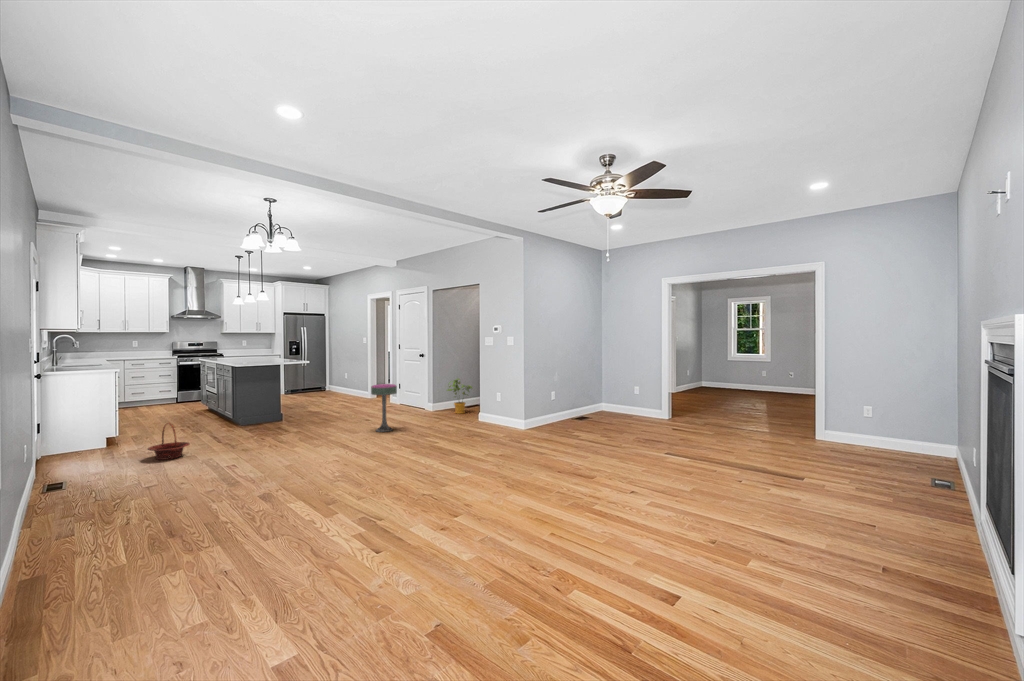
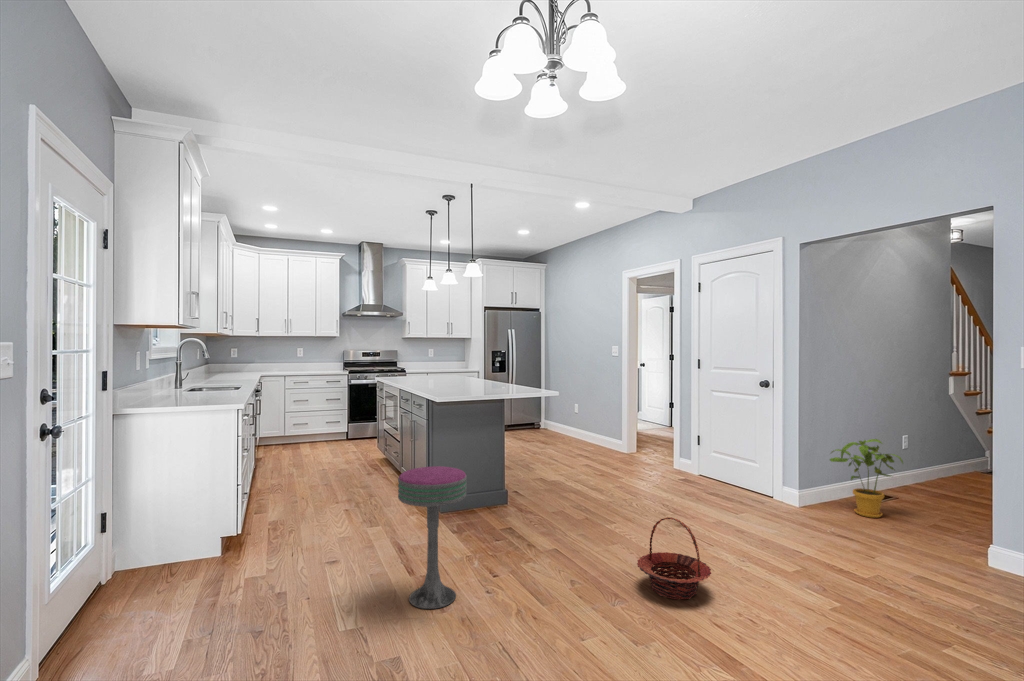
bar stool: present [371,384,397,432] -> present [398,466,467,609]
basket: present [148,423,190,460] -> present [637,517,711,599]

